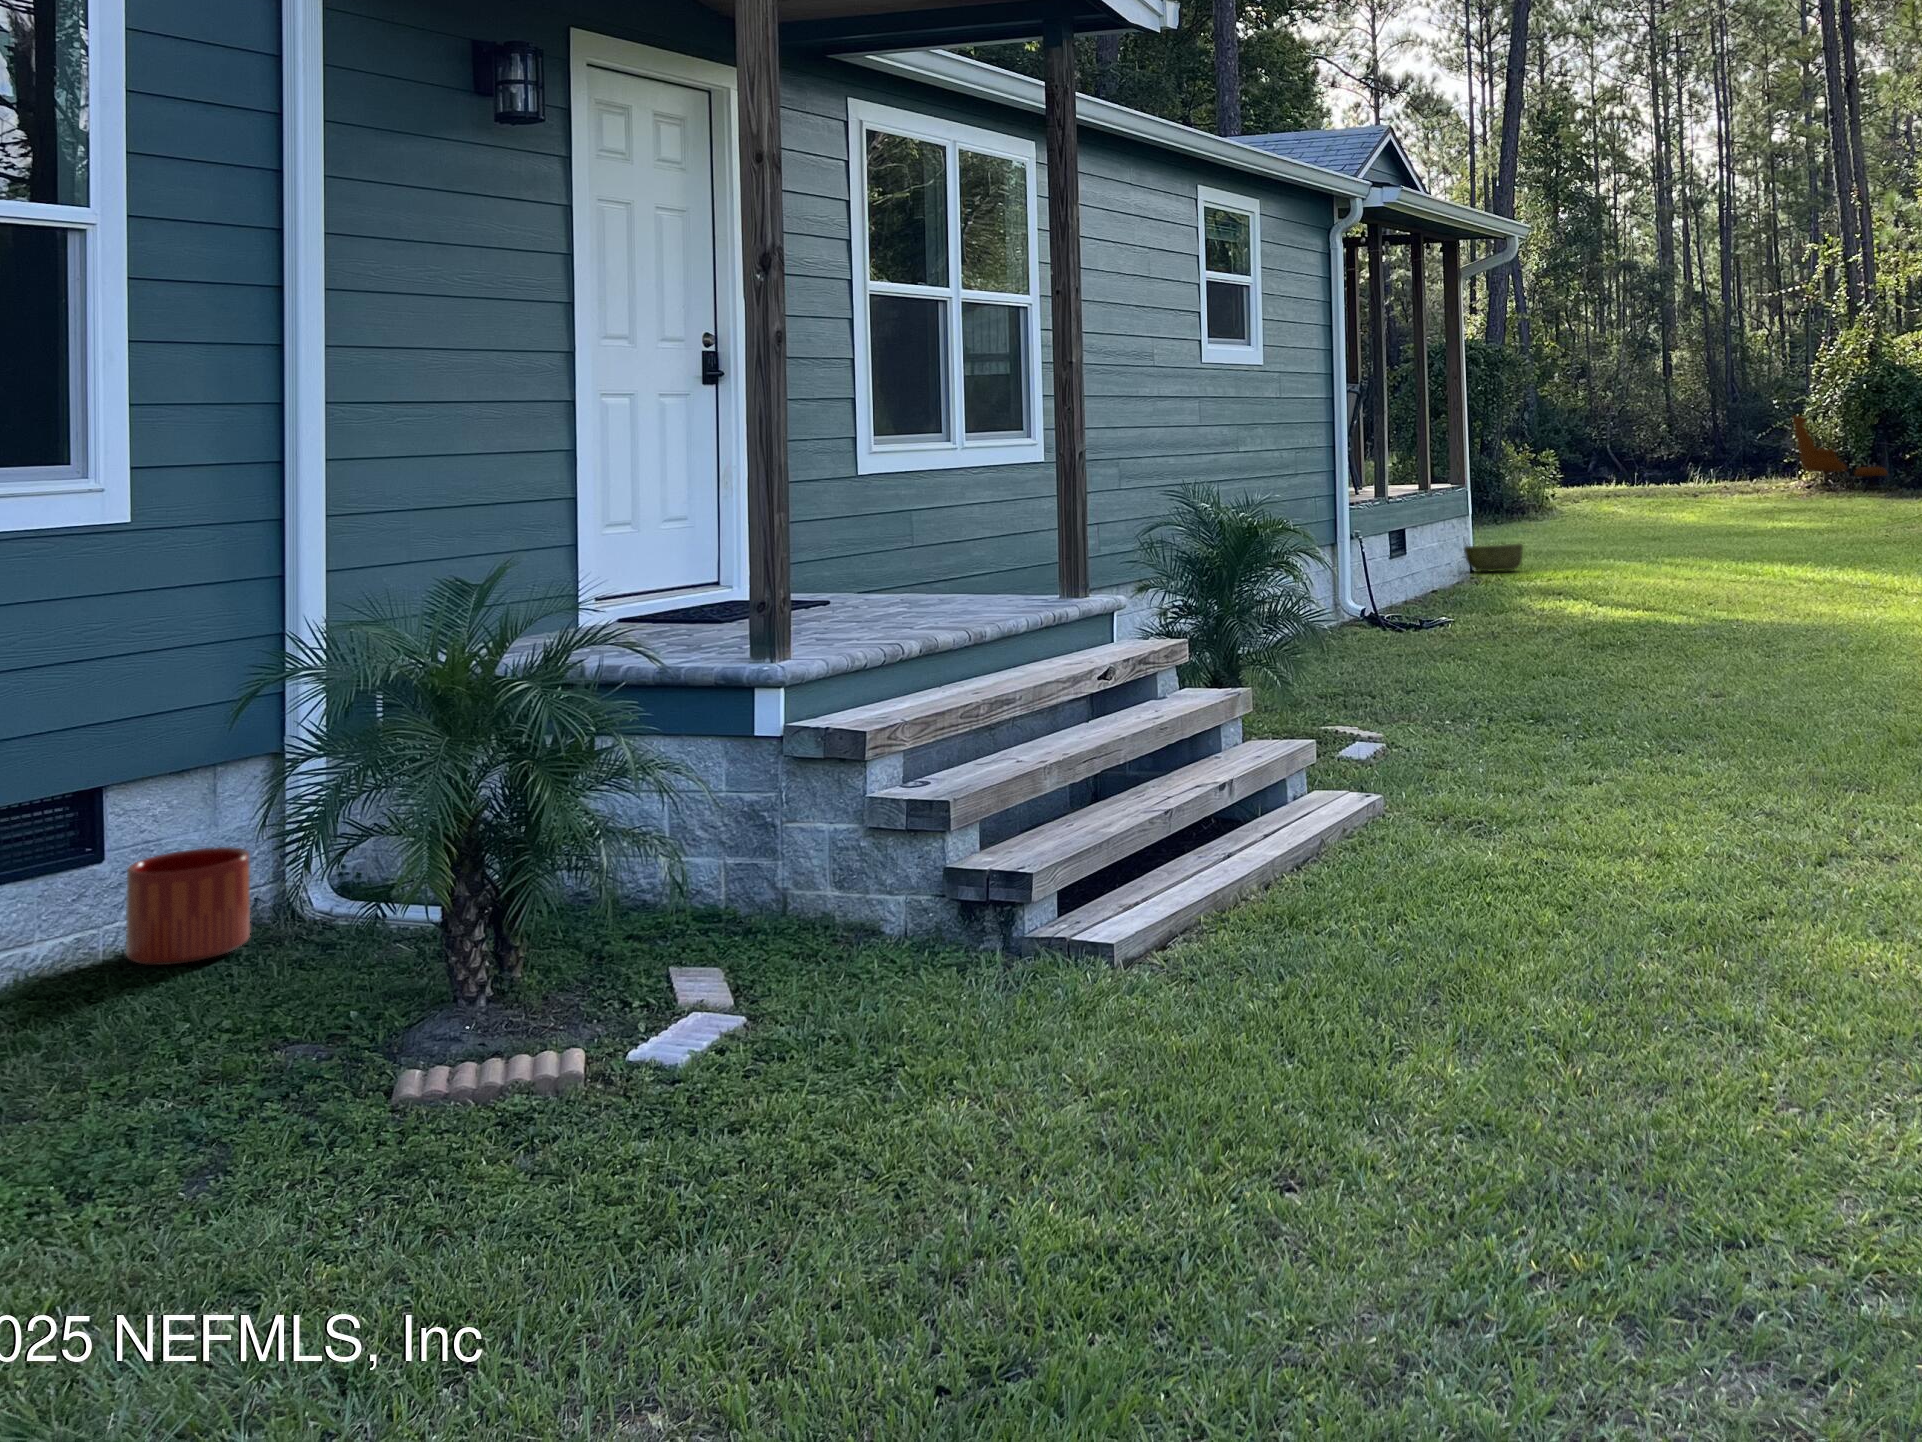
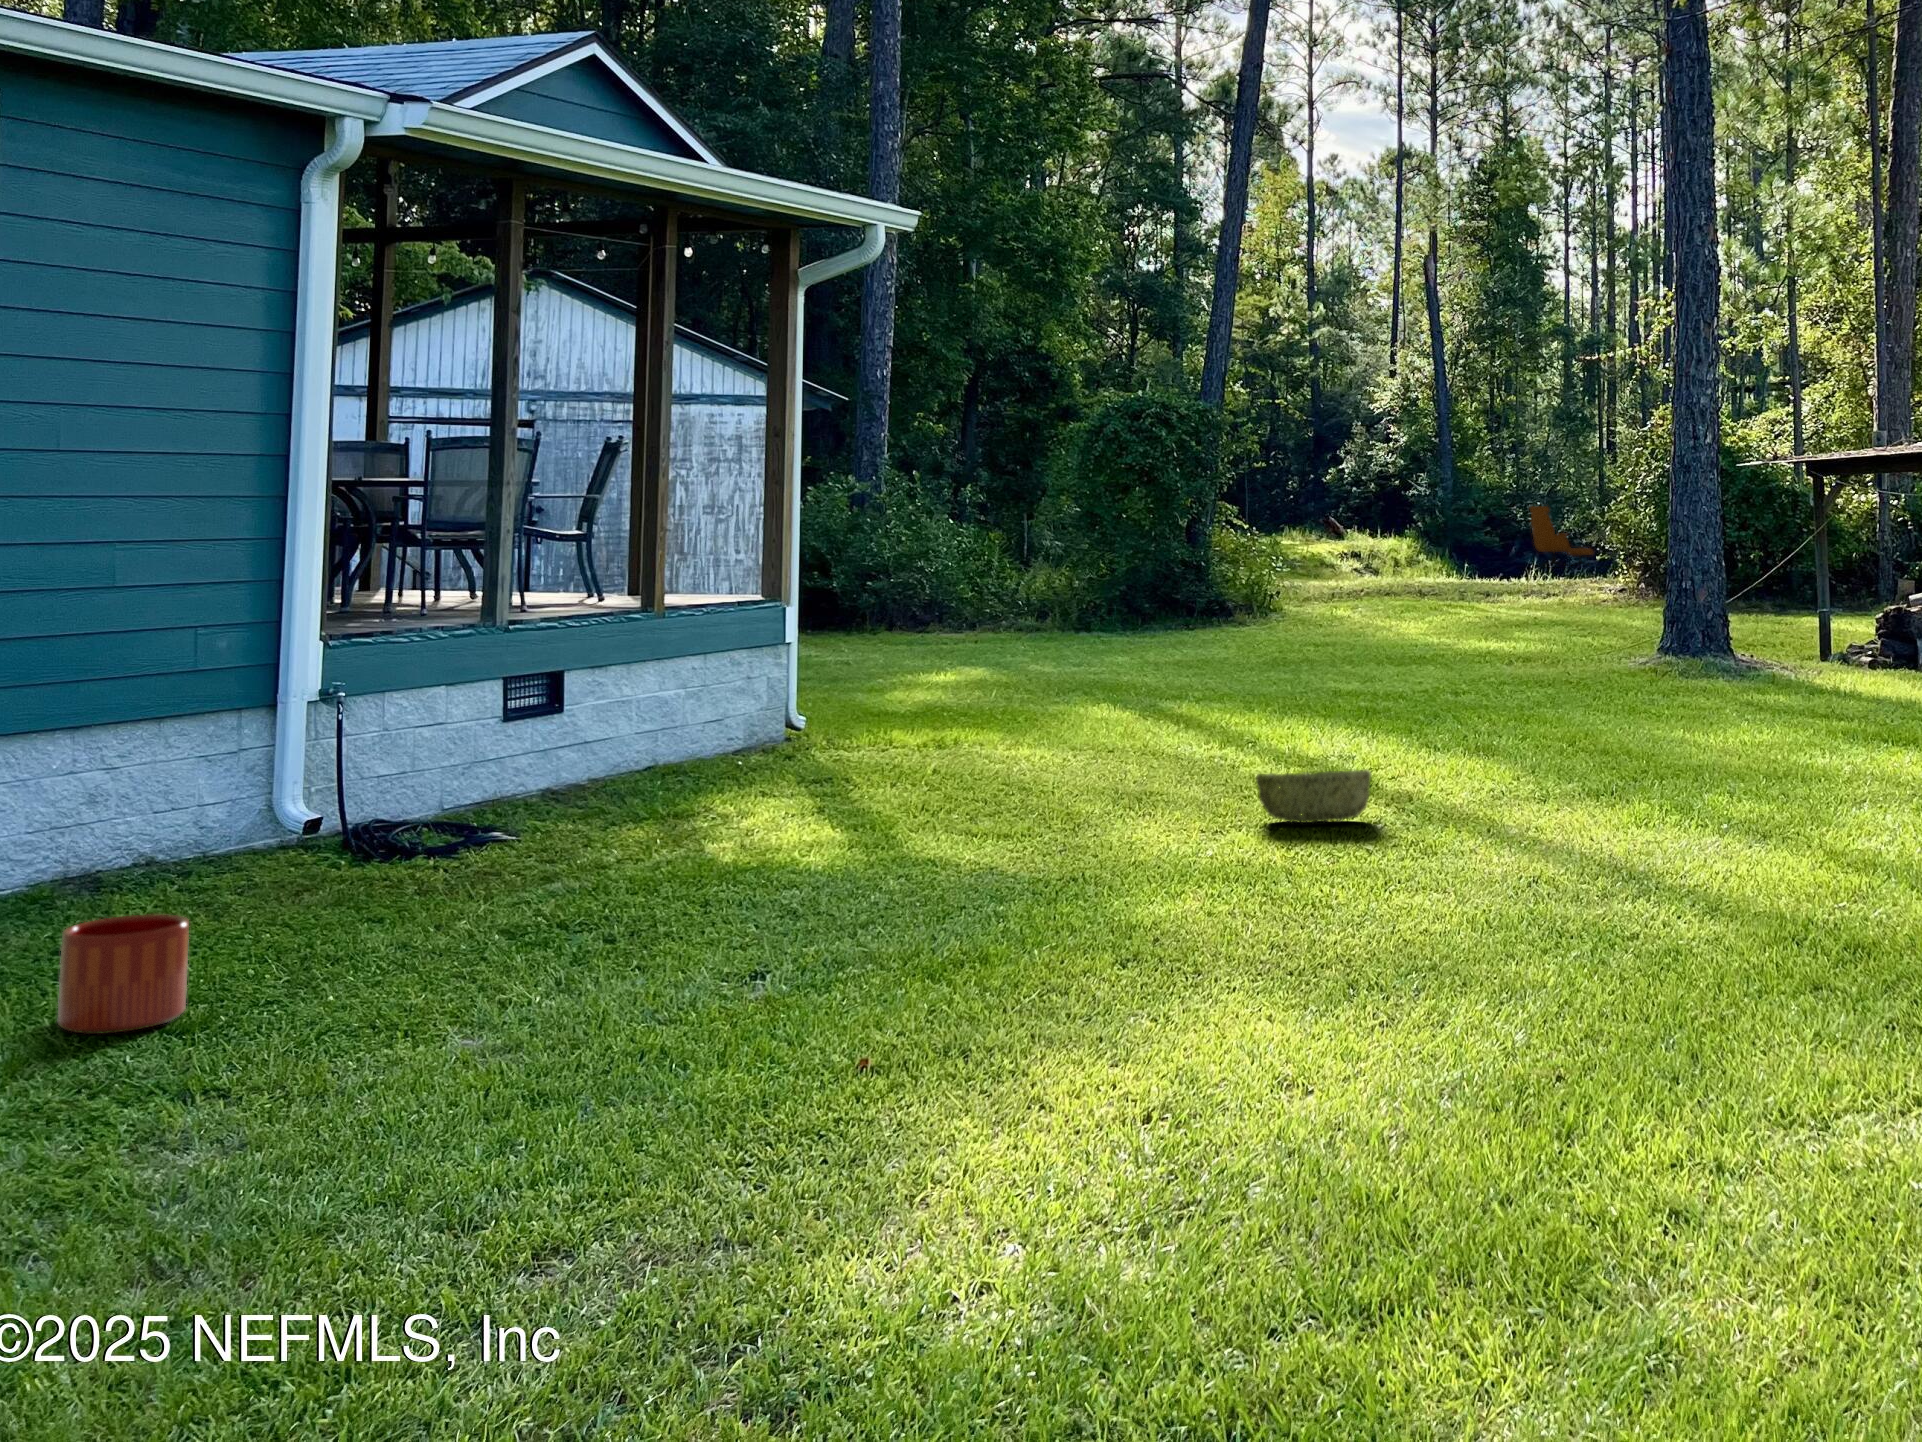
lounge chair: present [1792,415,1888,489] -> present [1530,506,1593,565]
woven basket: present [1464,544,1523,572] -> present [1256,770,1371,823]

